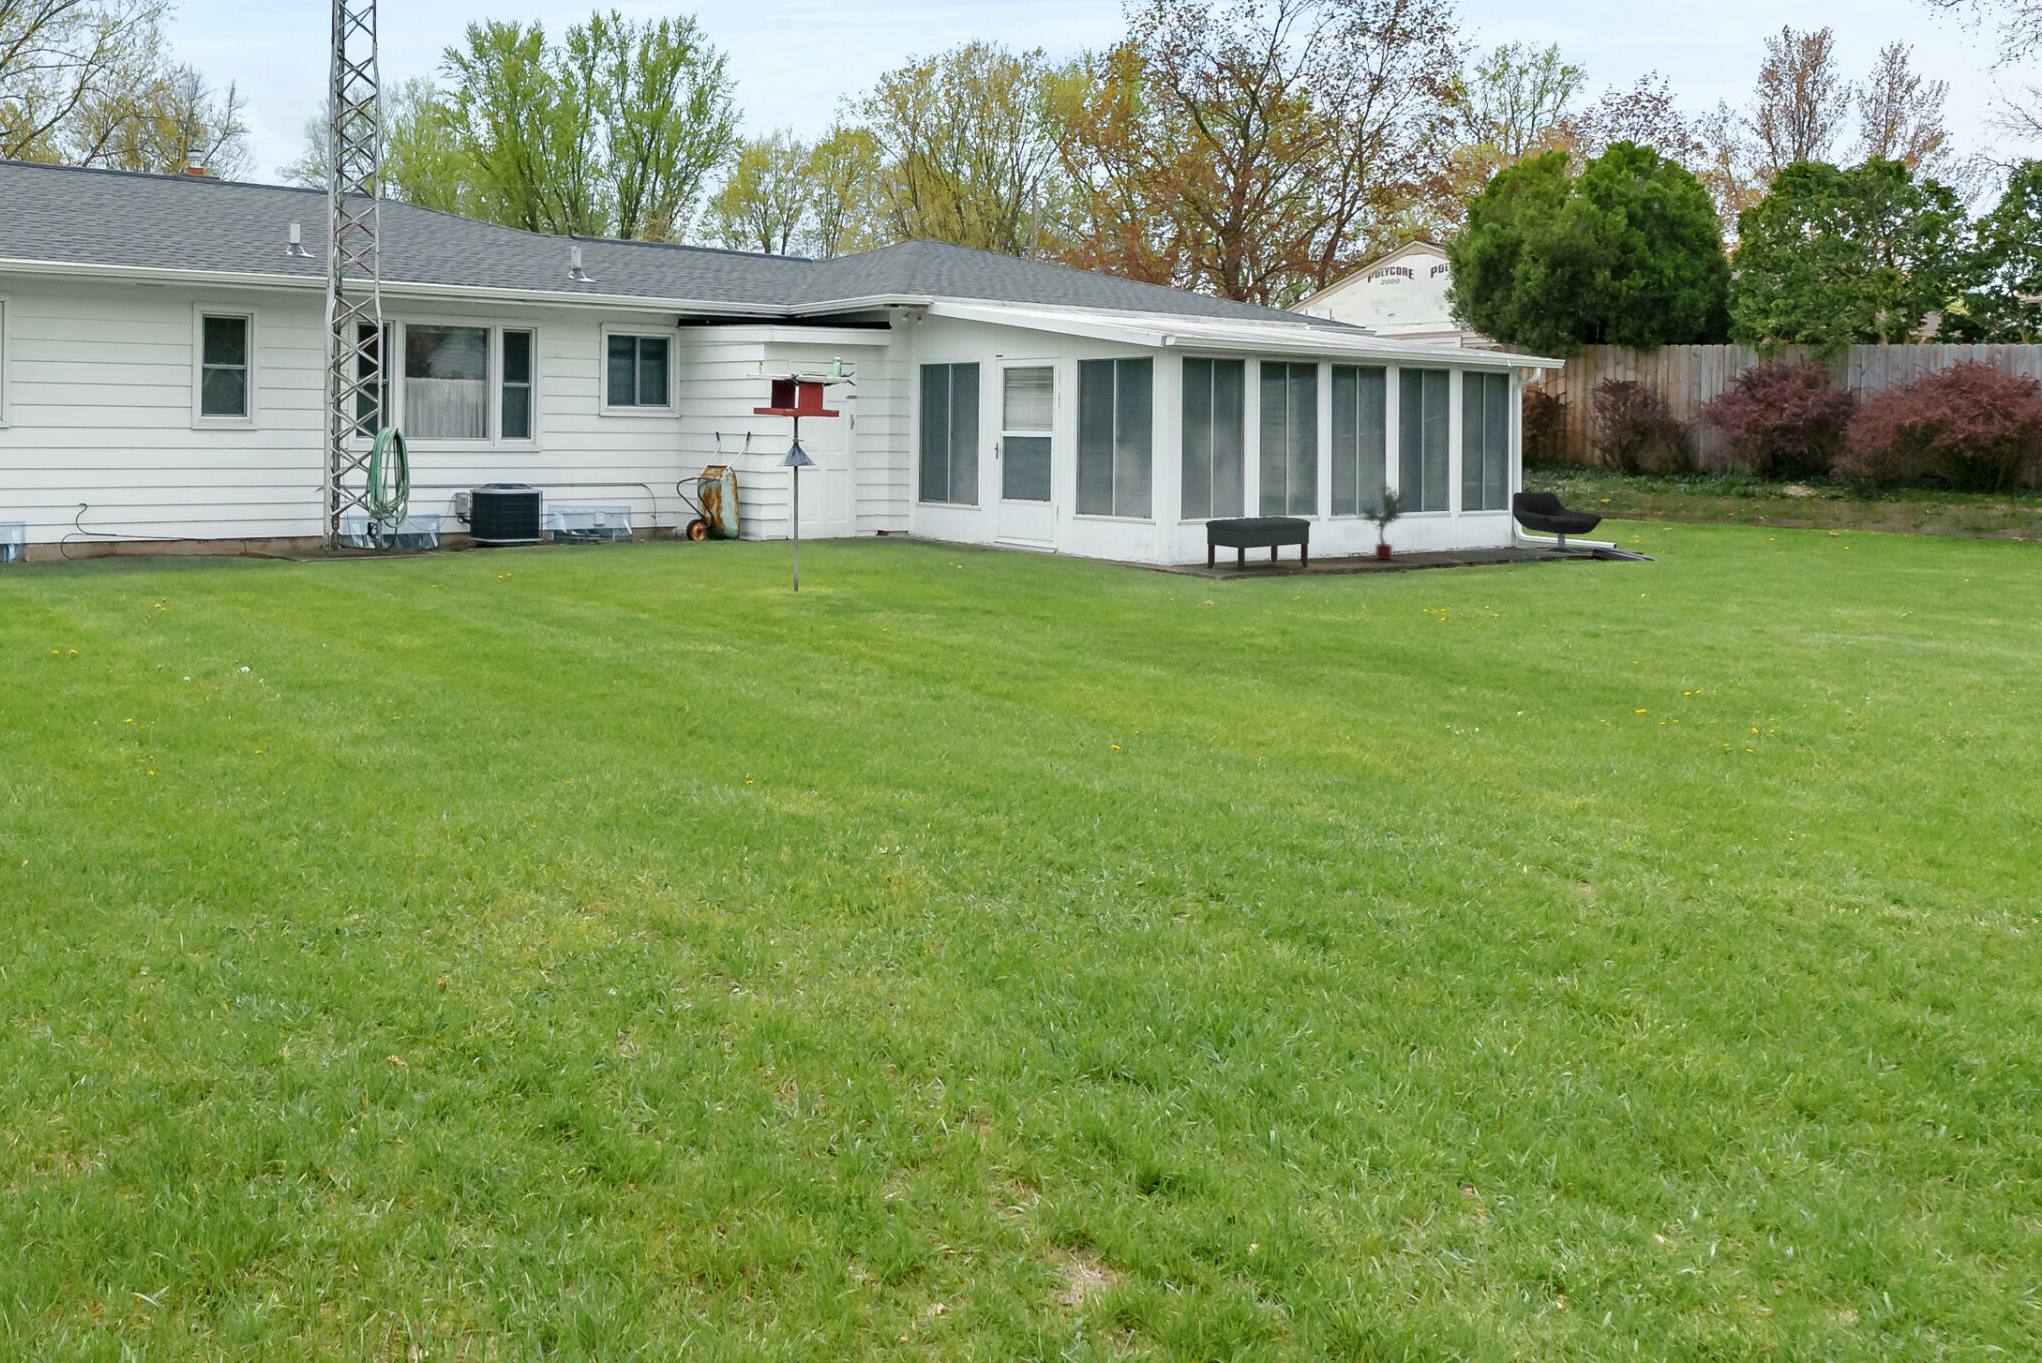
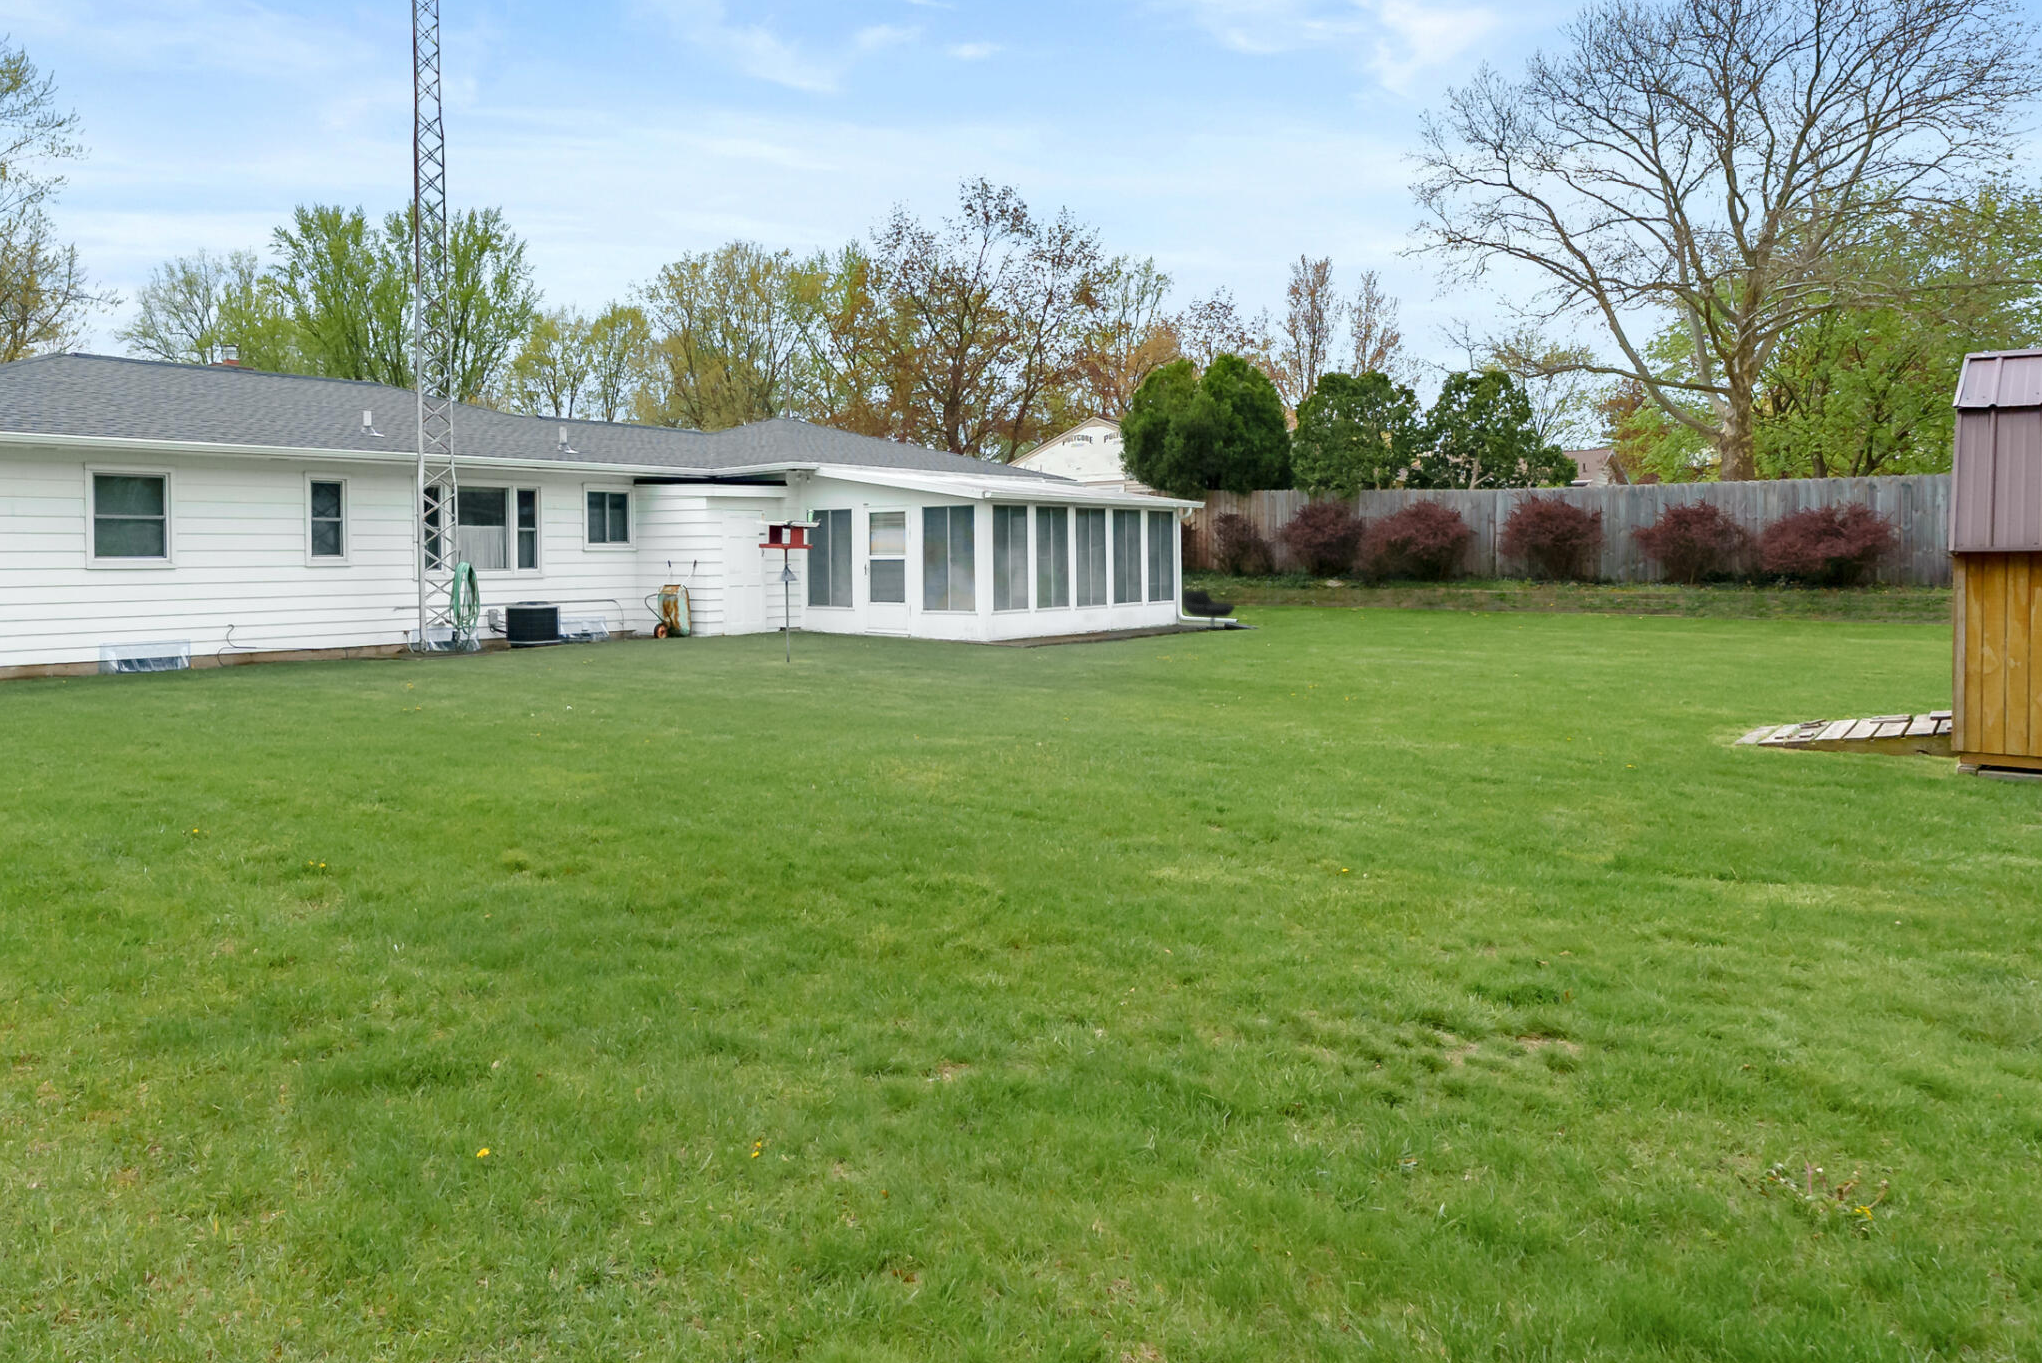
potted tree: present [1359,483,1408,559] -> none [1100,584,1132,636]
bench: present [1206,516,1310,571] -> none [1020,608,1081,645]

